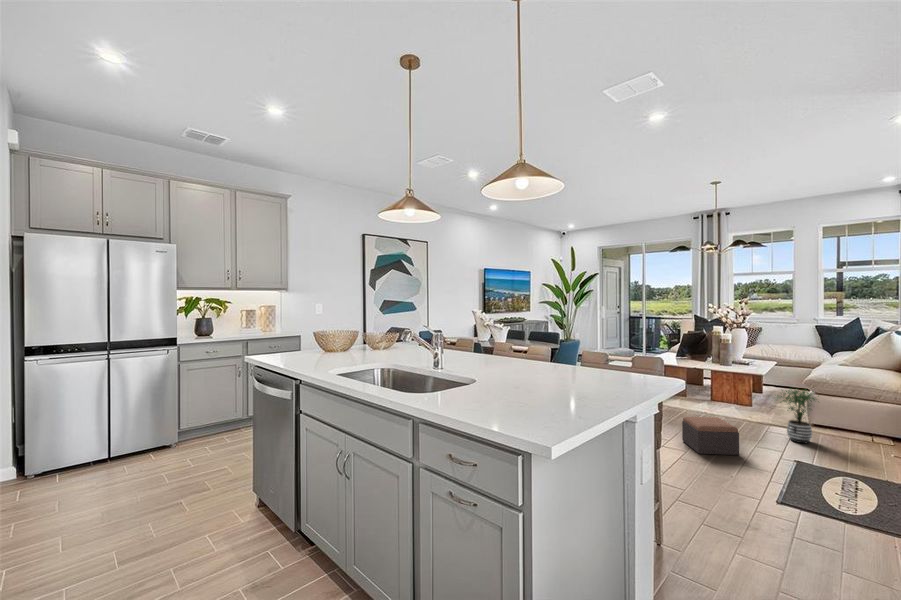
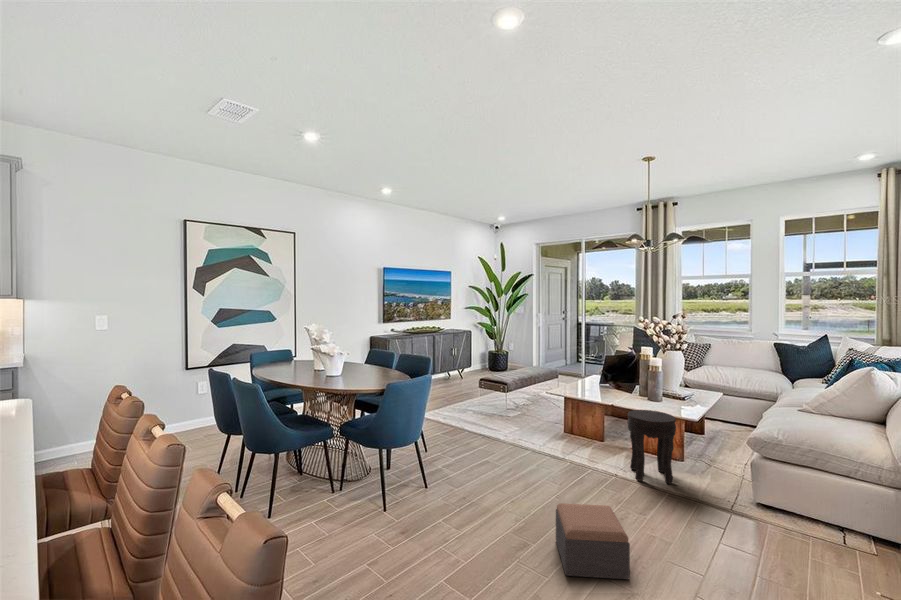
side table: none [713,369,751,418] -> present [627,410,676,484]
potted plant: present [777,388,815,443] -> none [696,454,768,546]

